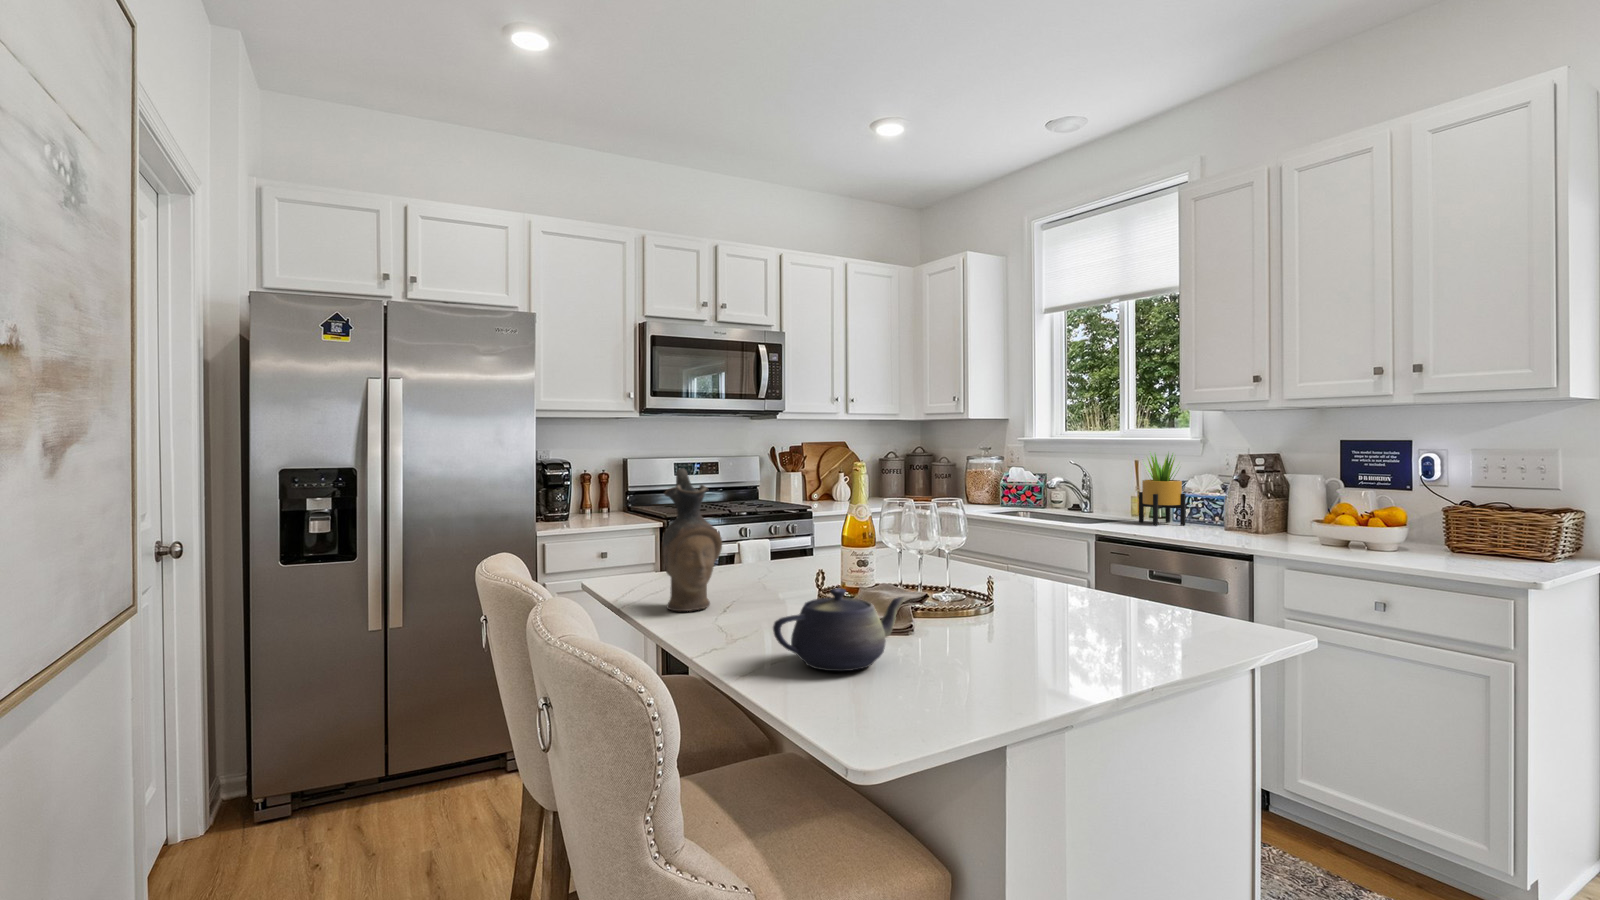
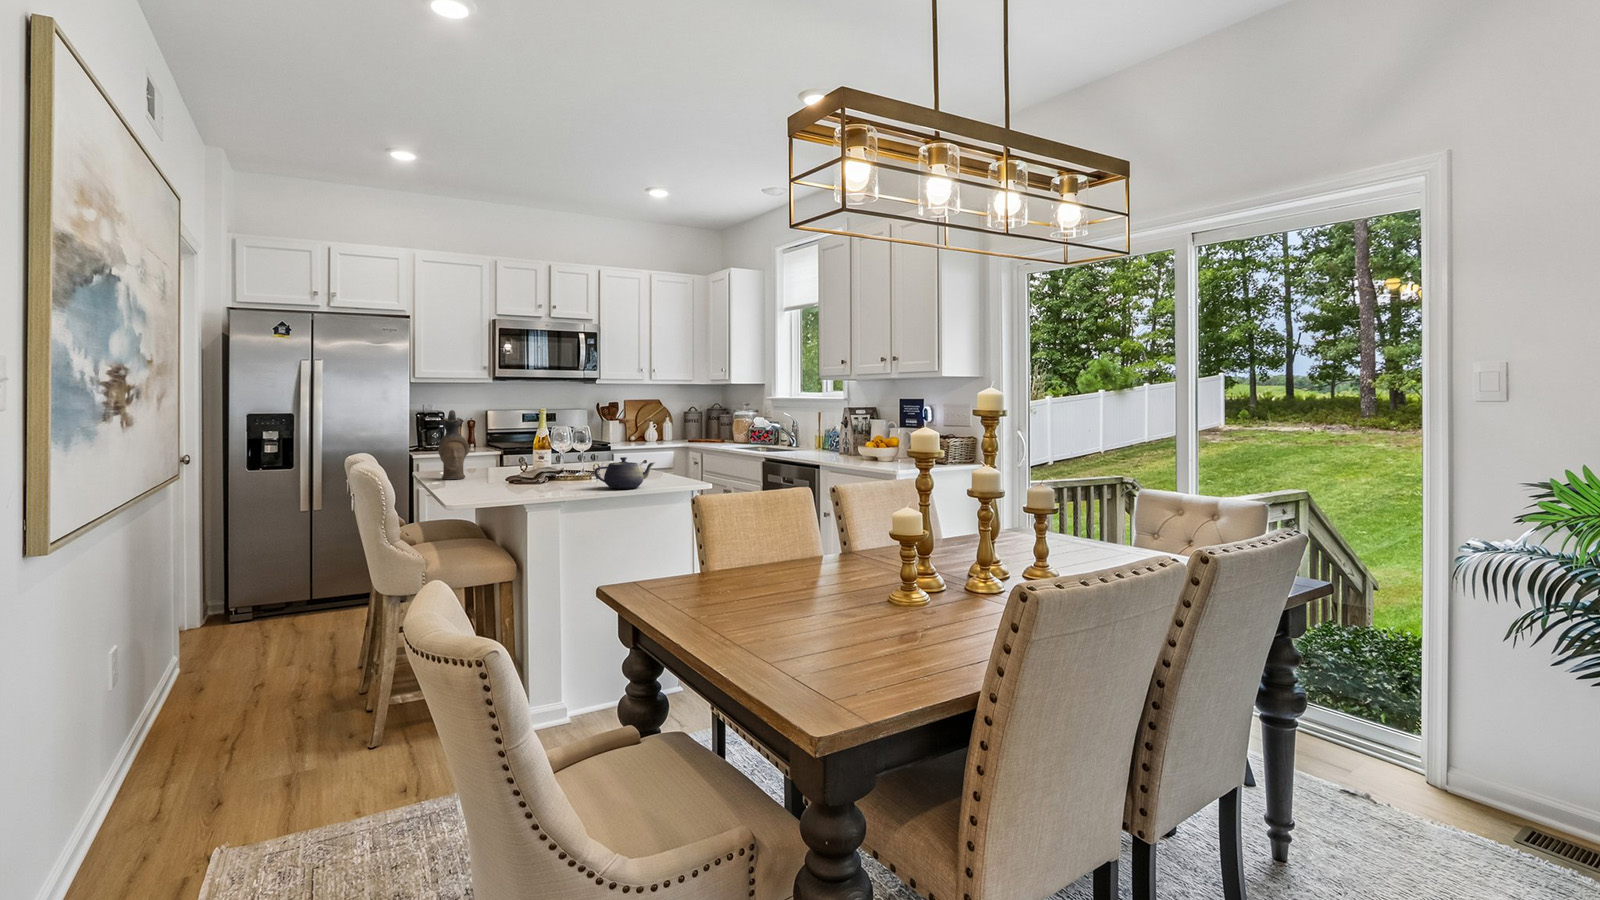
potted plant: present [1139,453,1186,526] -> none [806,407,834,454]
teapot: present [773,588,906,671] -> present [594,457,655,489]

